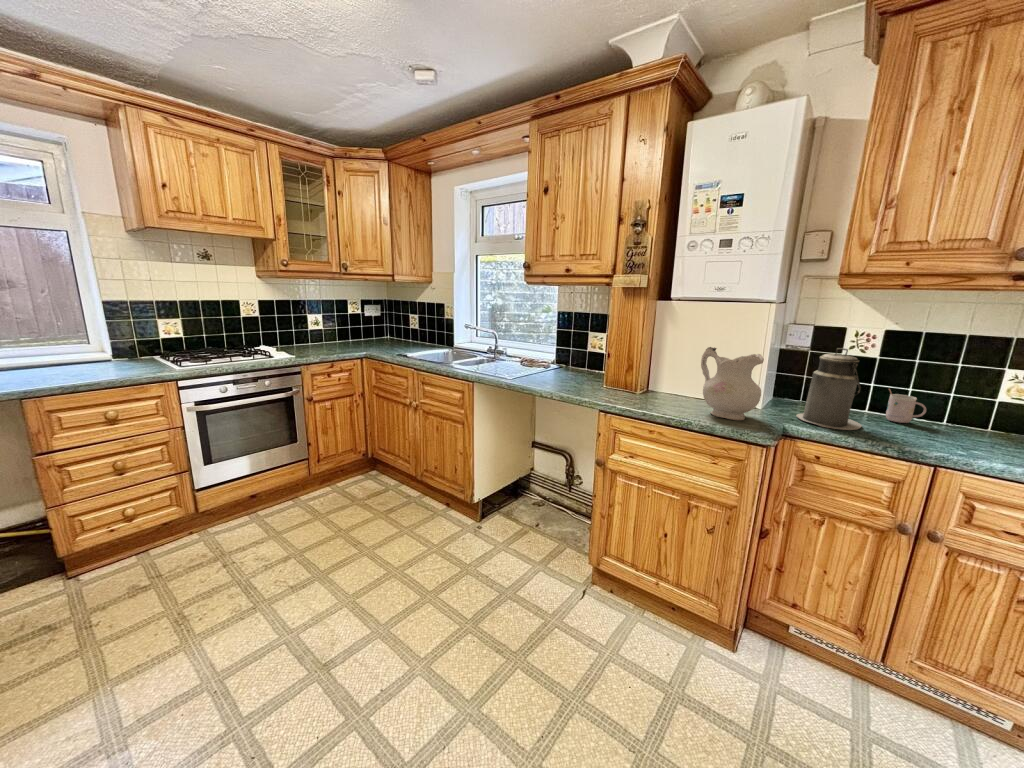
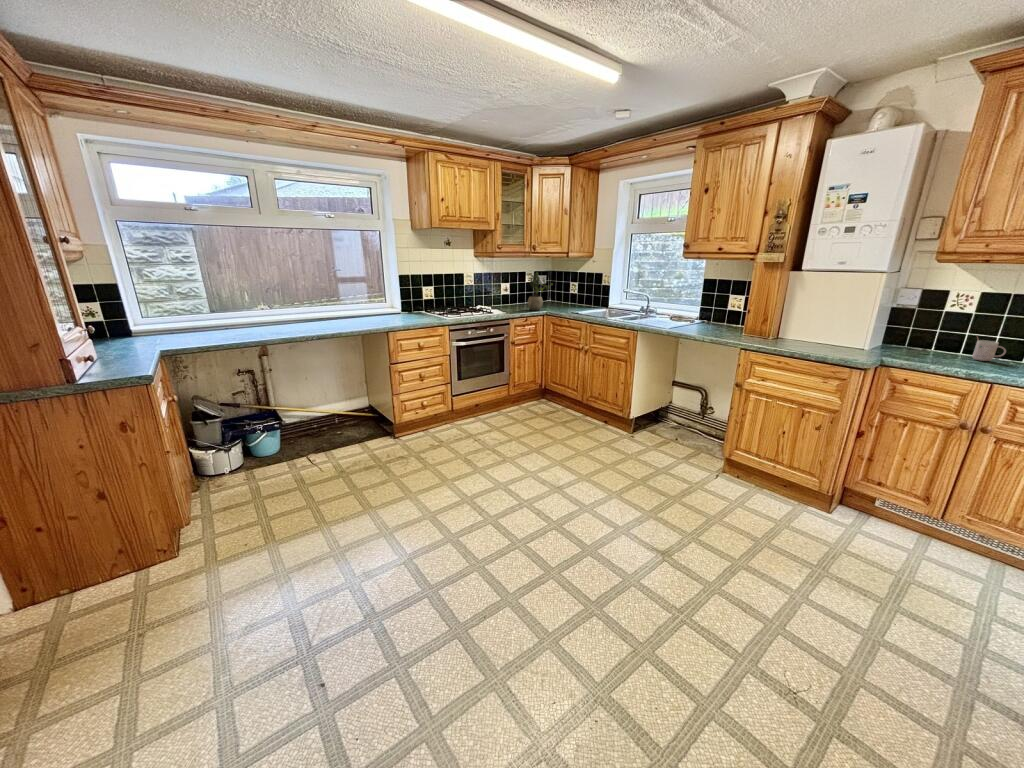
potted plant: none [335,299,372,352] -> present [528,273,553,311]
ceramic pitcher: present [701,347,764,420] -> none [821,304,870,355]
canister: present [797,348,862,430] -> none [895,305,947,362]

